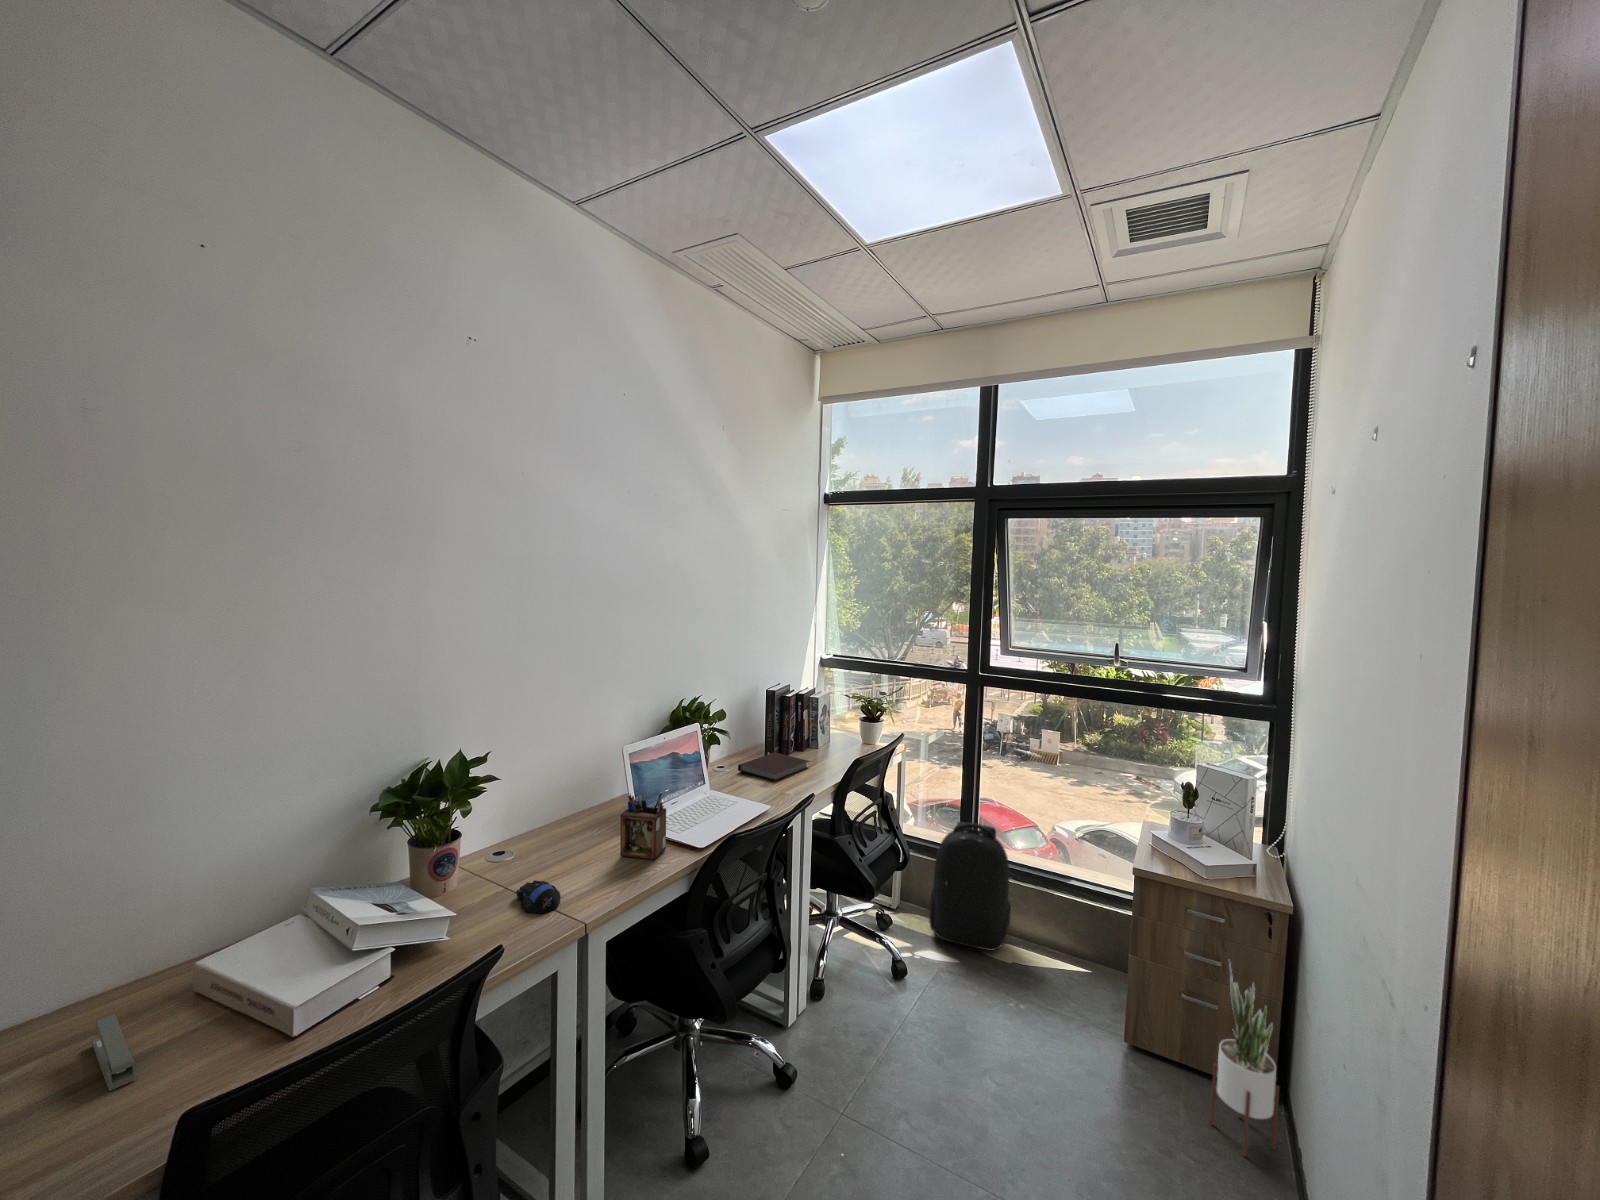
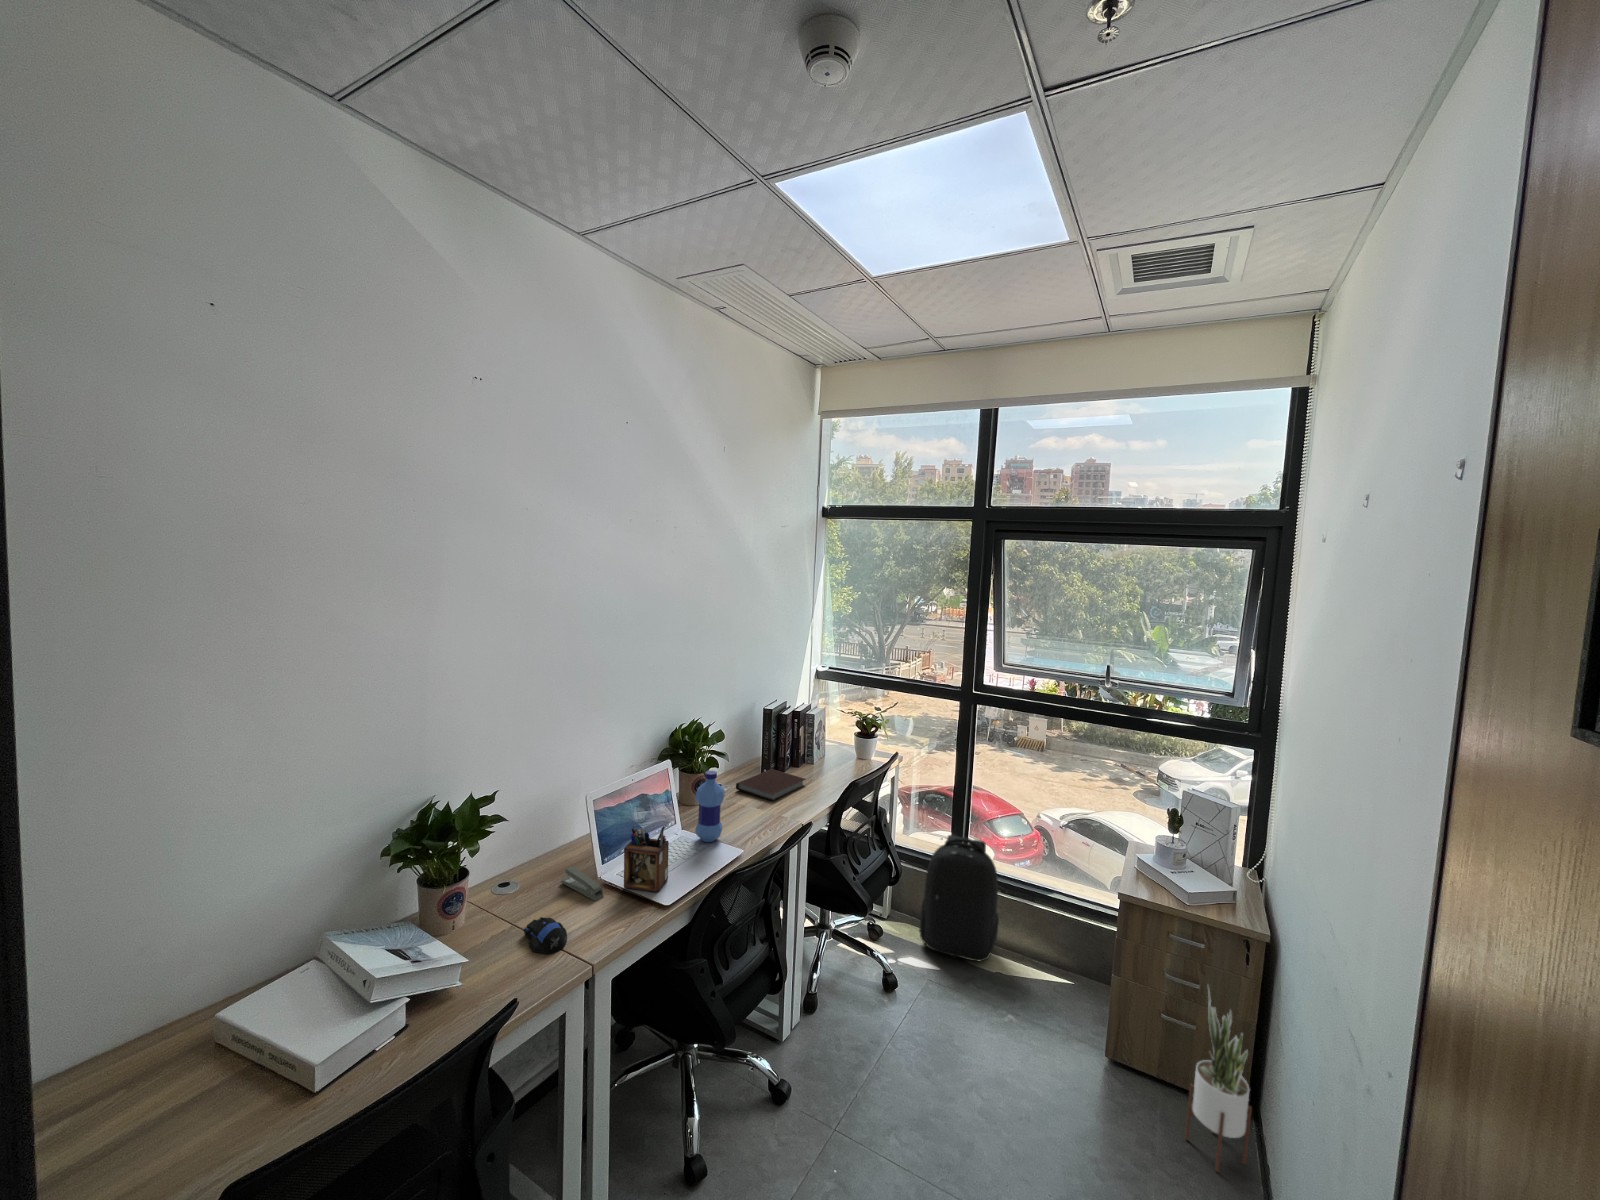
water bottle: none [695,743,725,817] -> present [695,771,725,842]
stapler: present [92,1015,136,1091] -> present [561,866,603,901]

